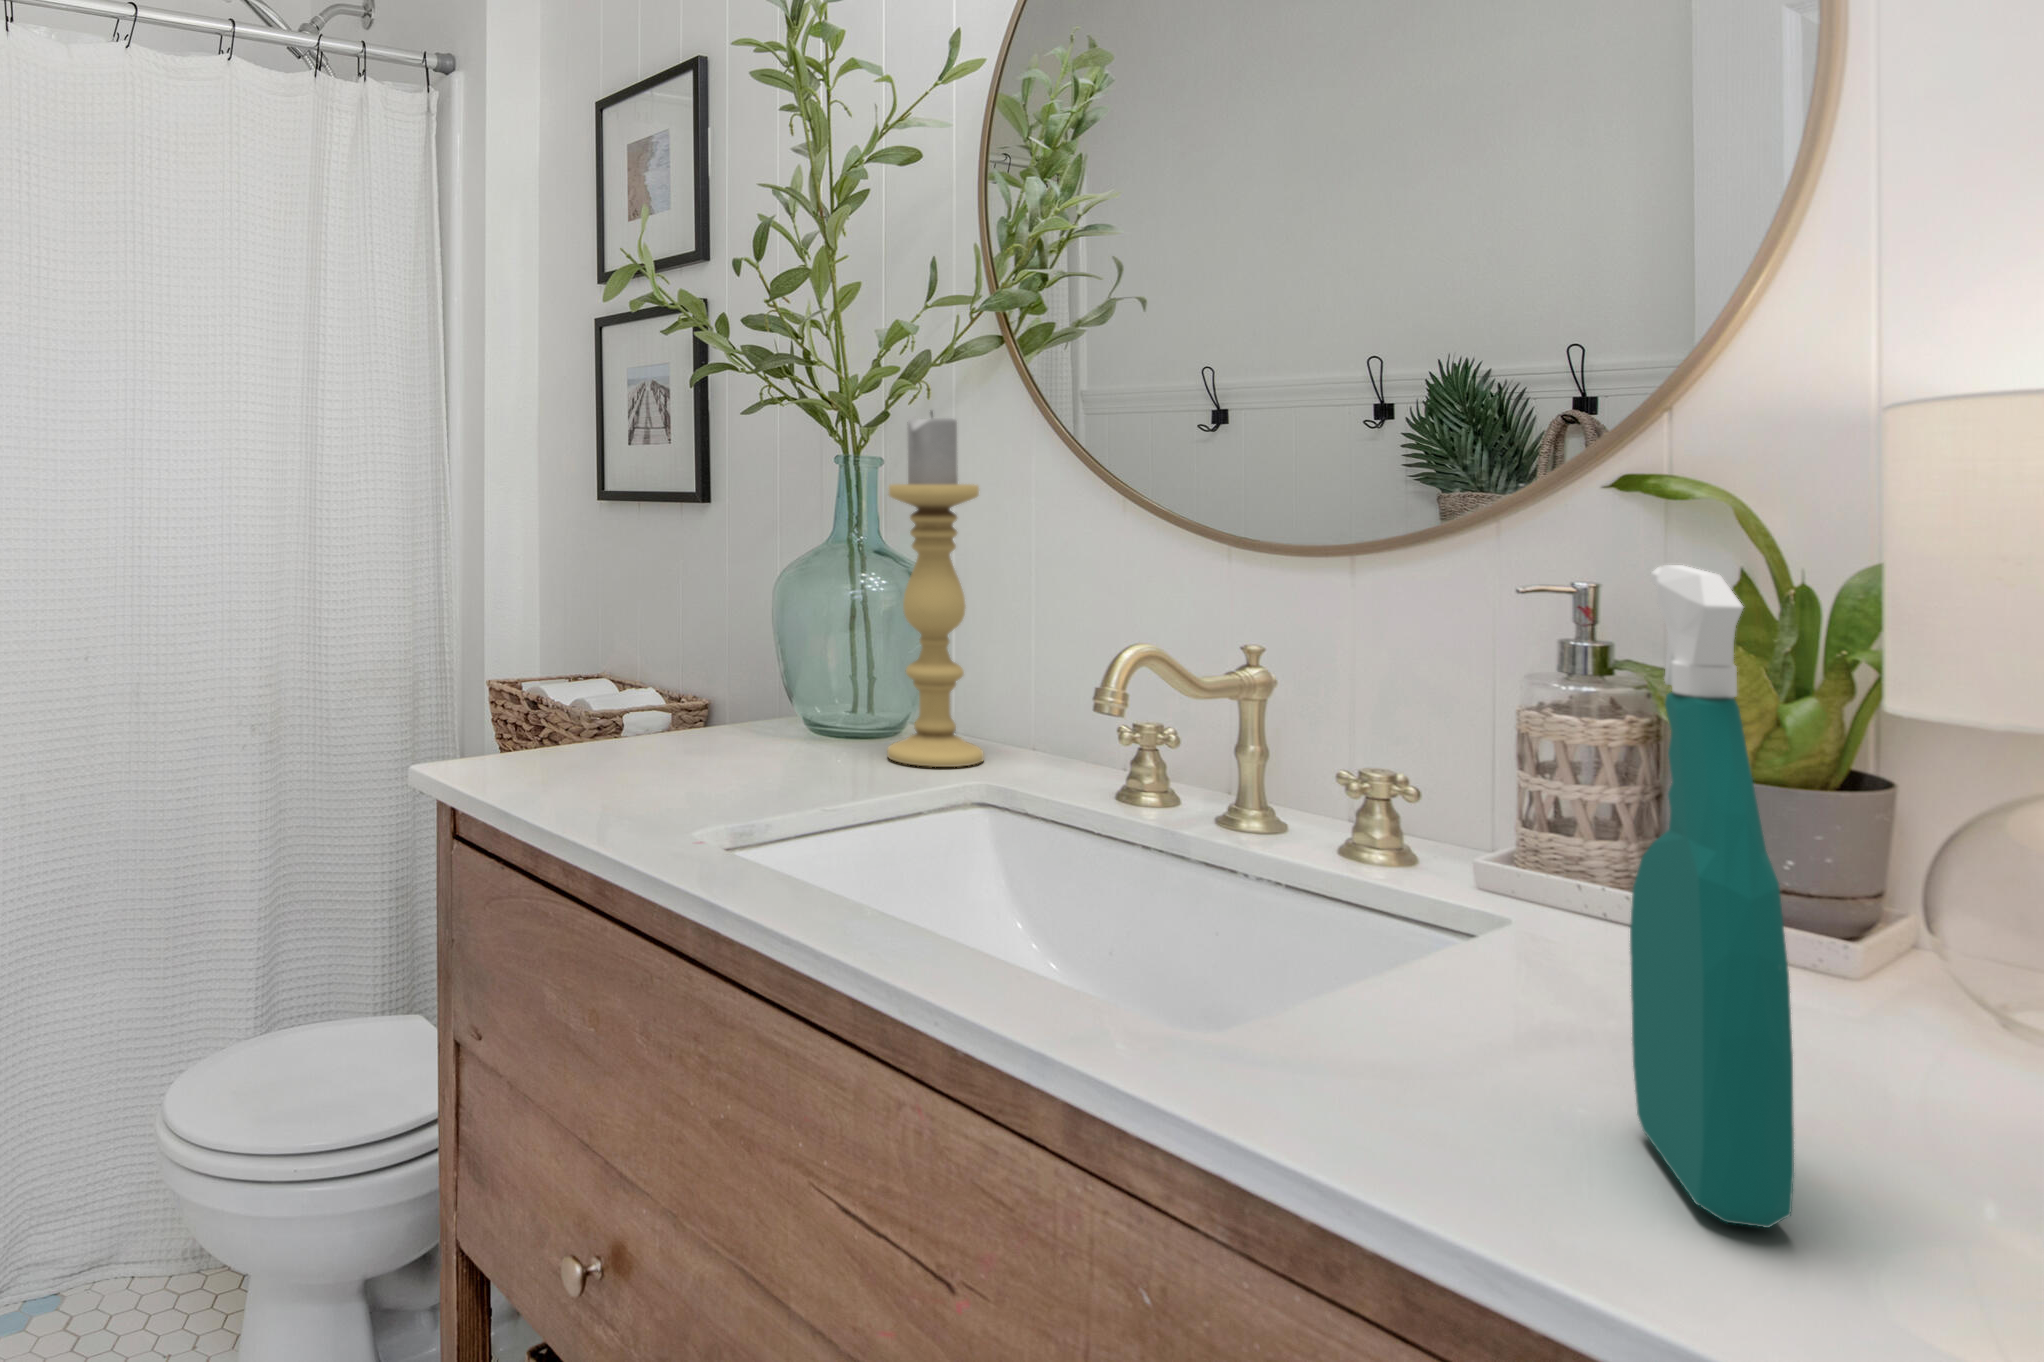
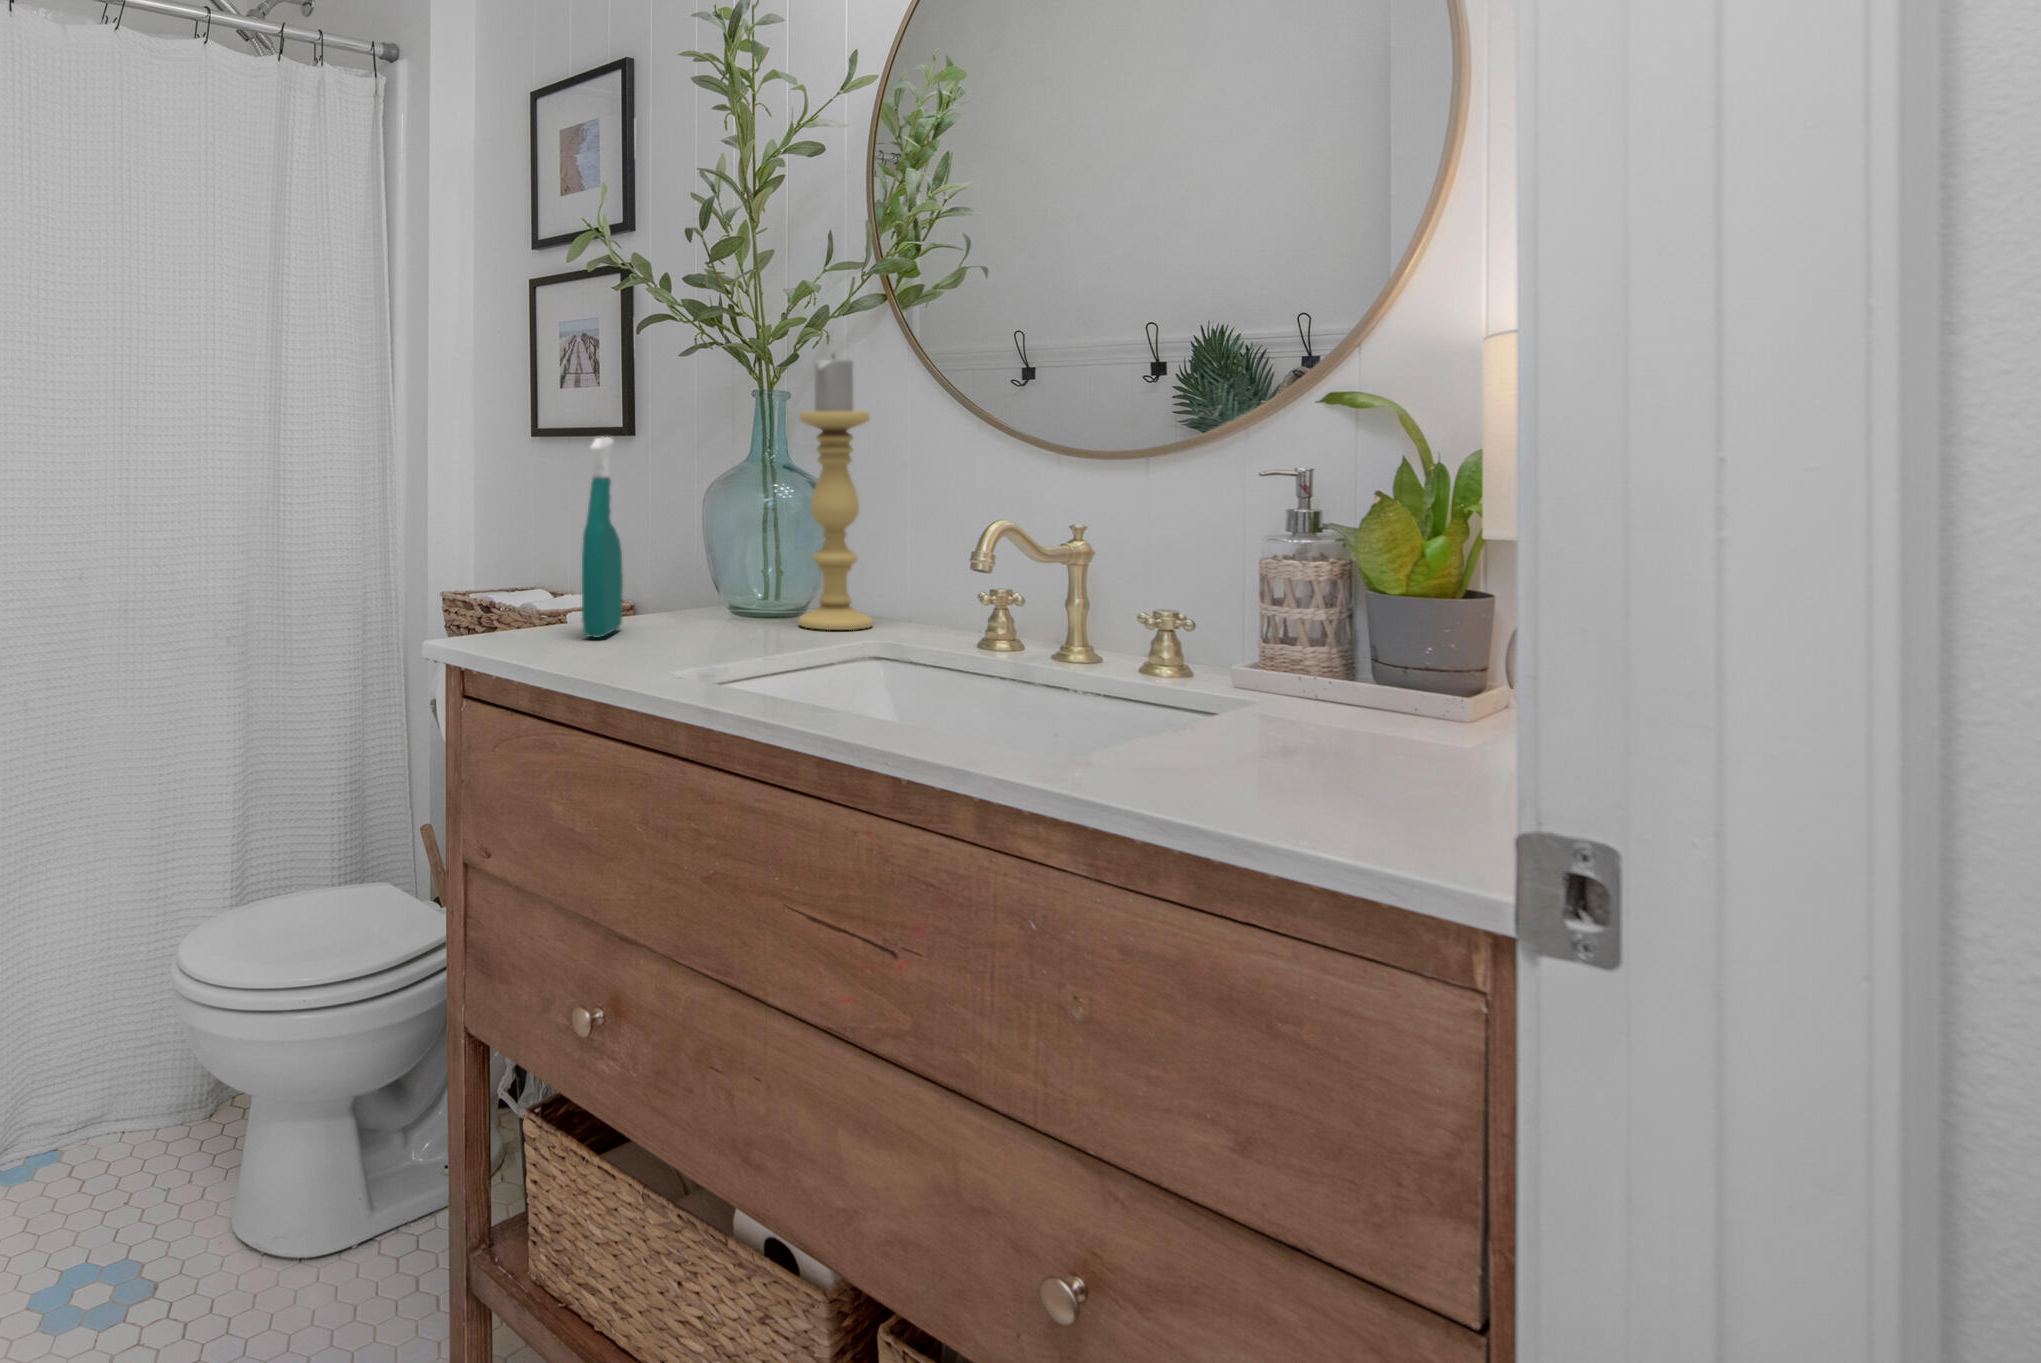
spray bottle: present [1630,565,1794,1228] -> present [582,437,623,638]

